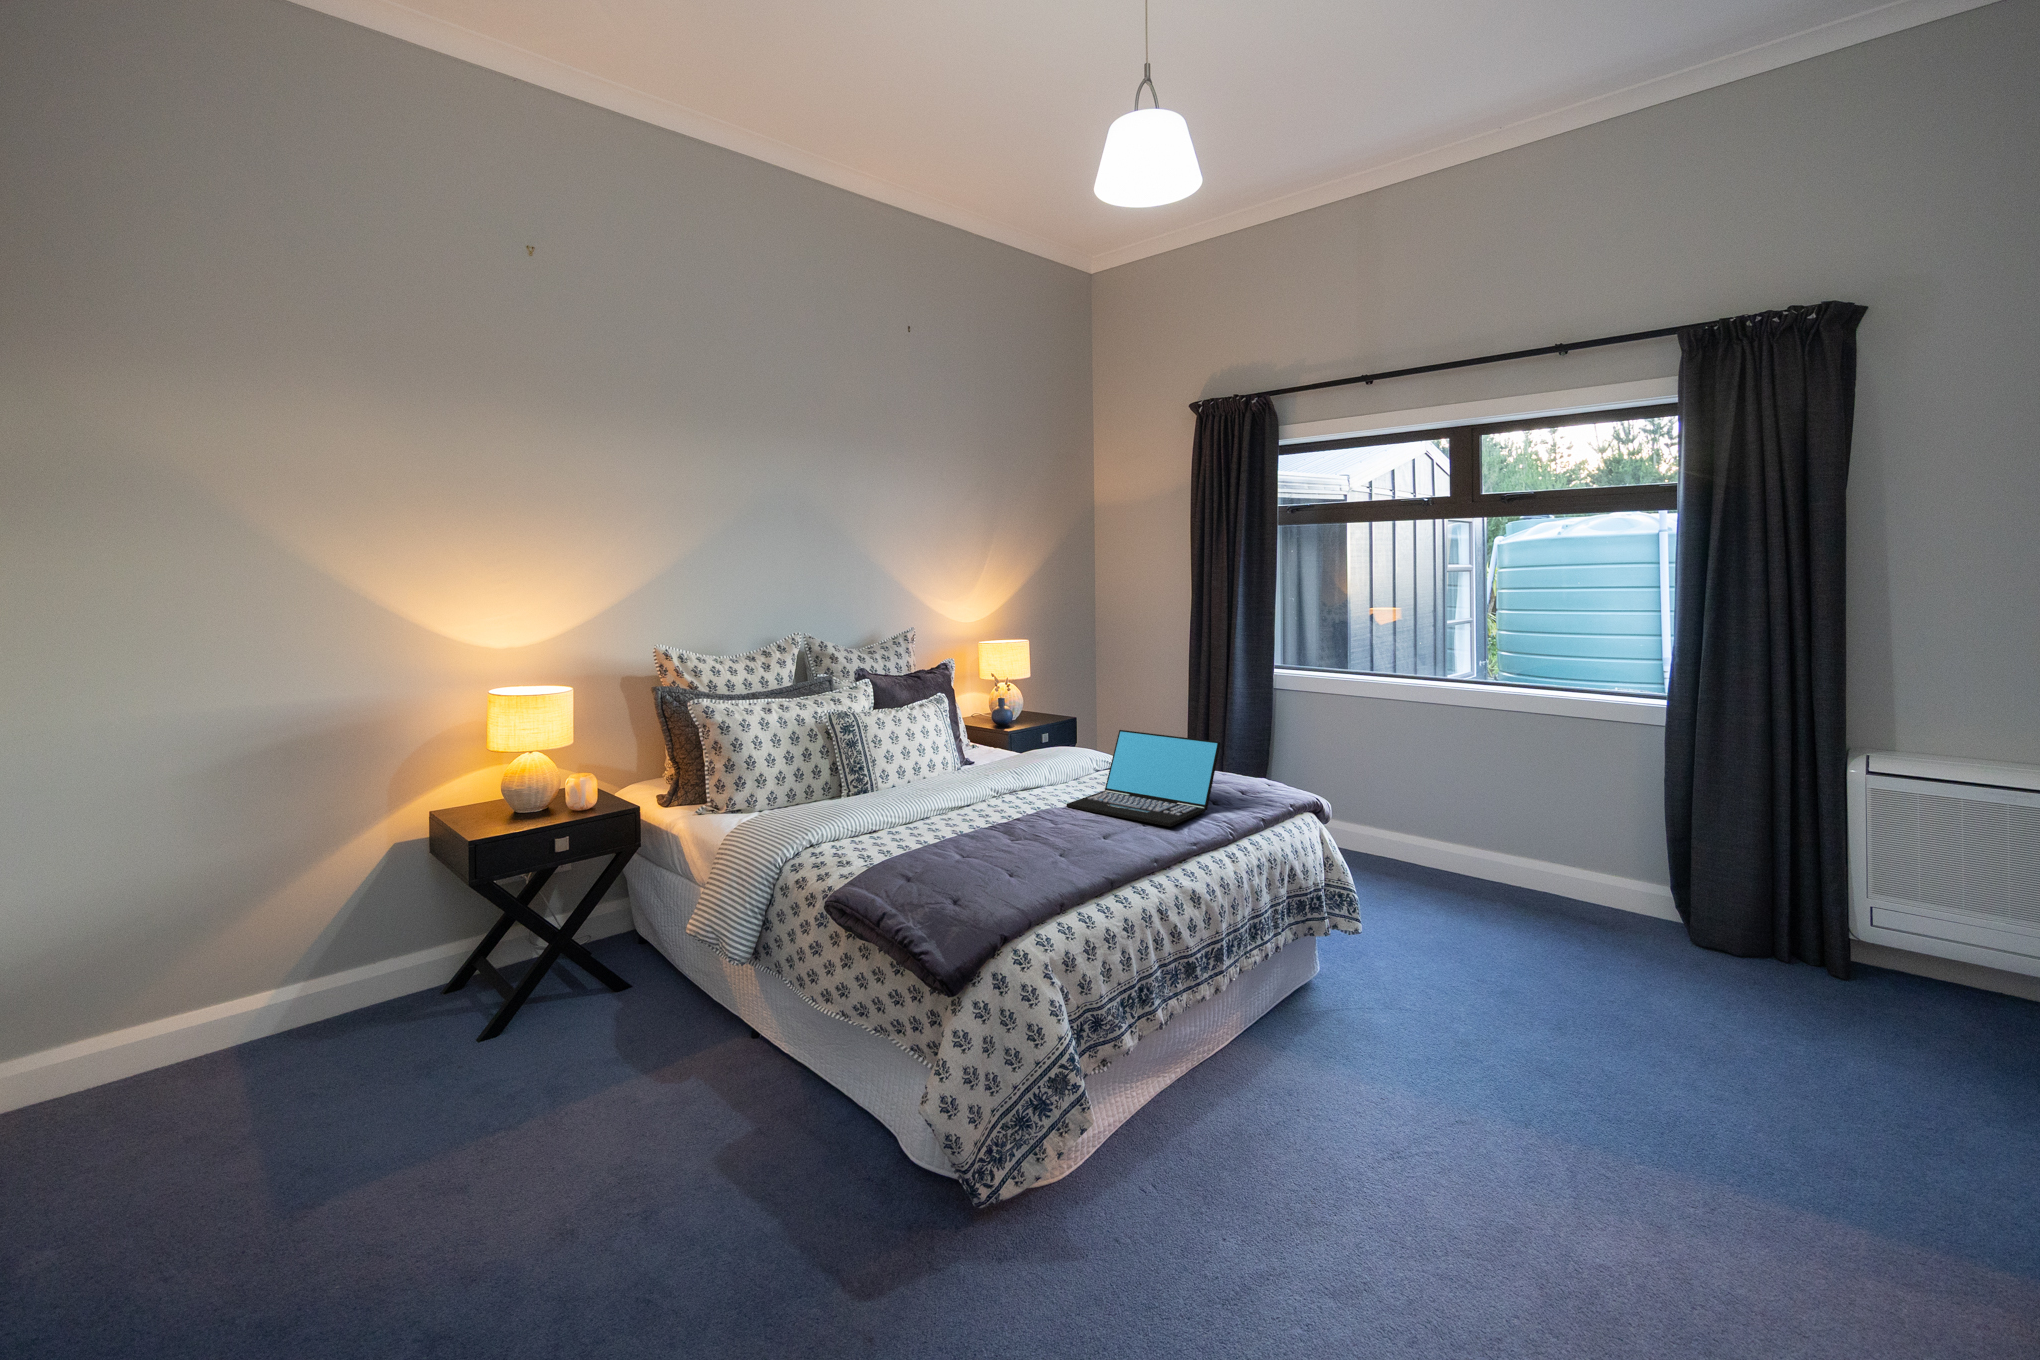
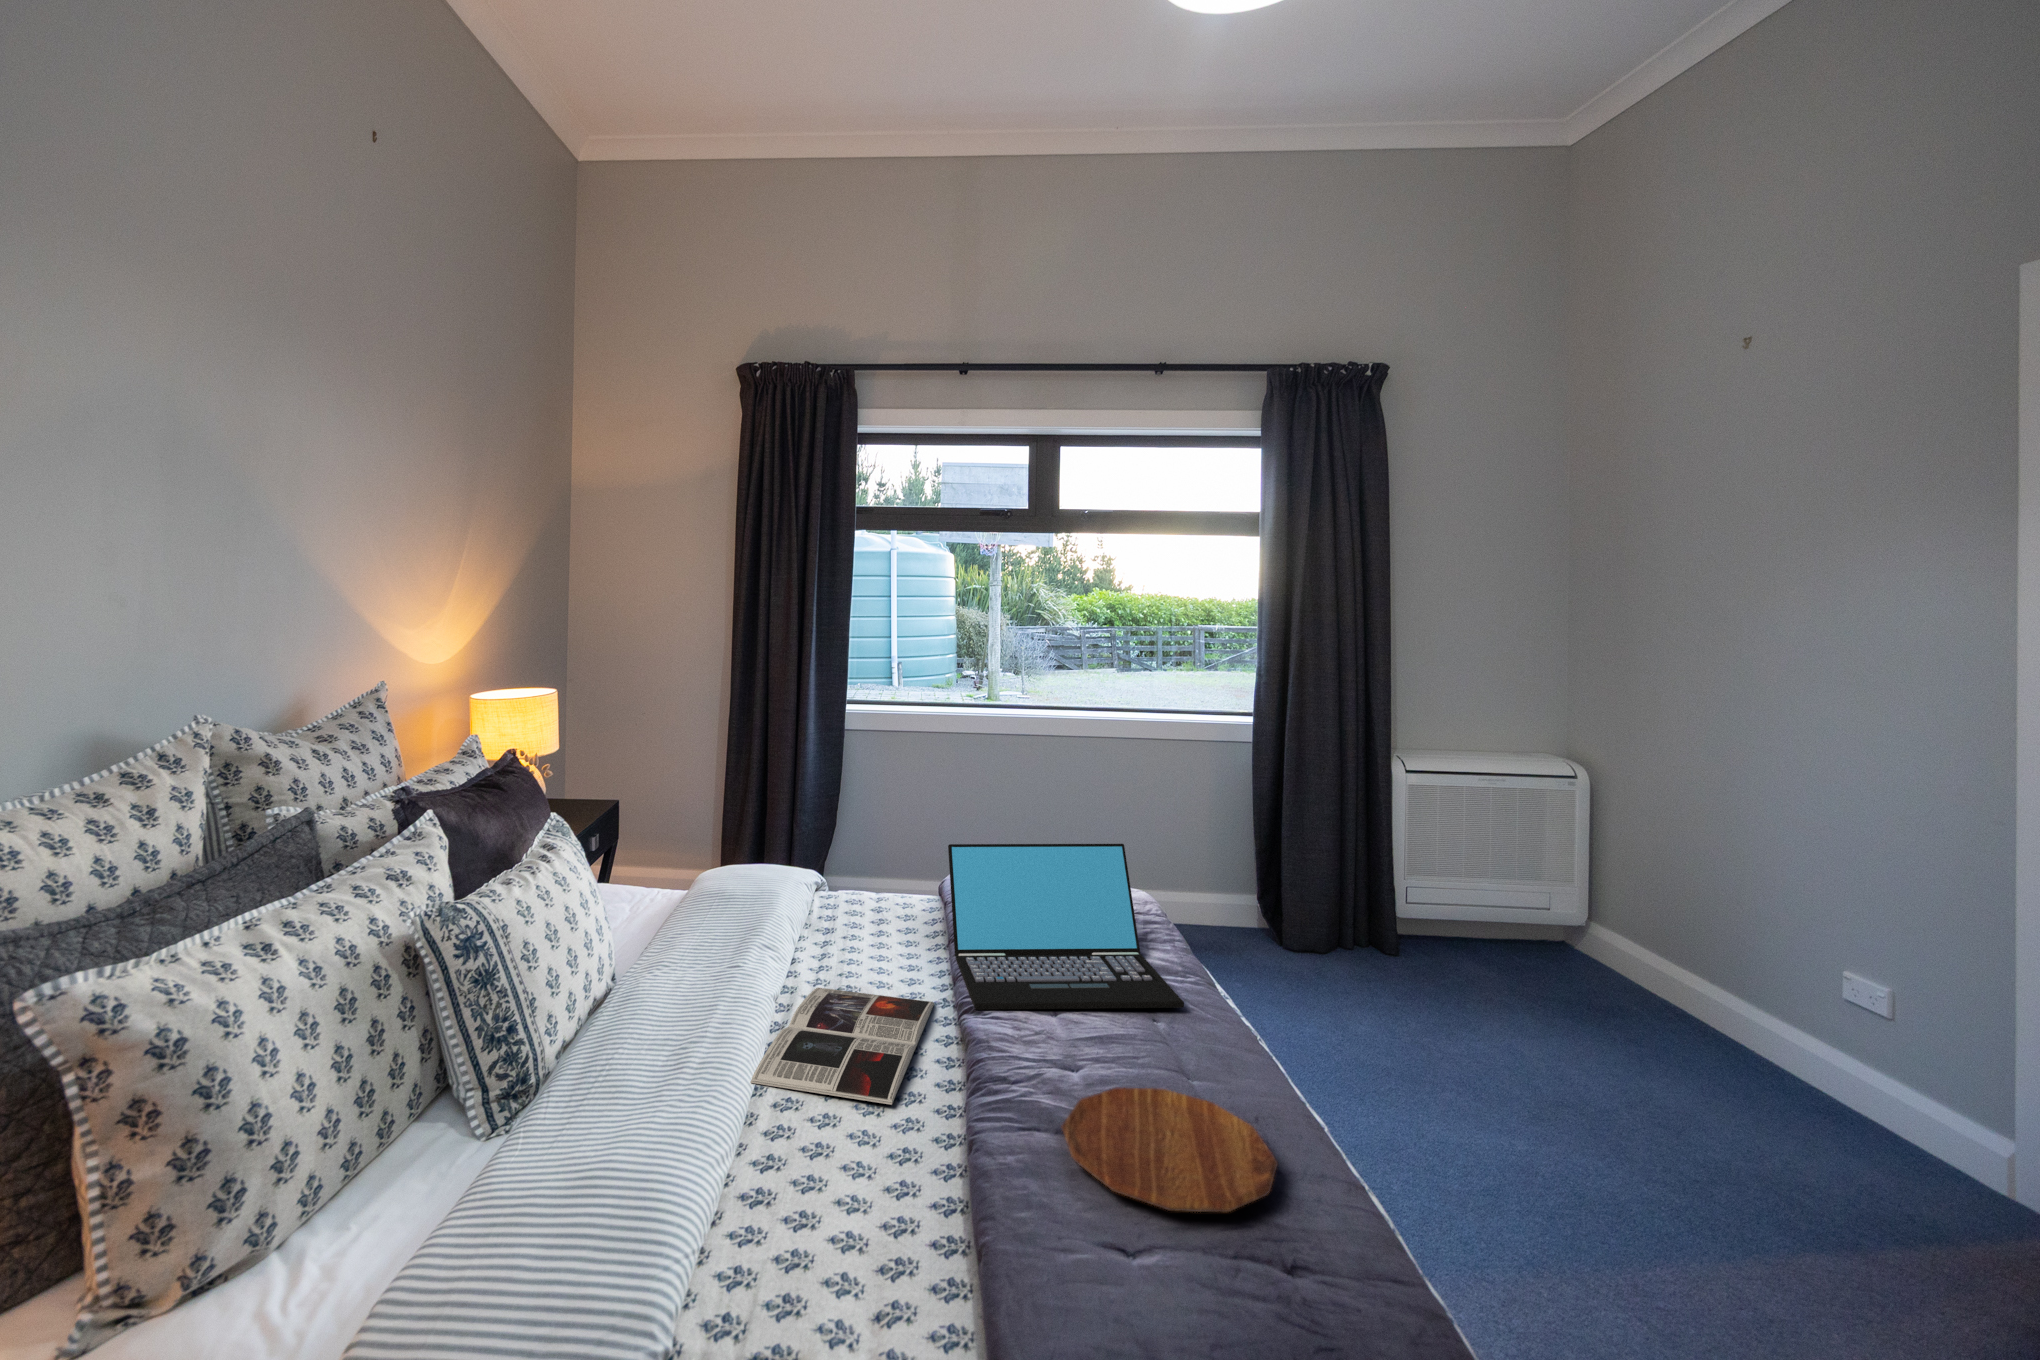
magazine: none [927,786,1051,817] -> present [751,988,934,1105]
tray: none [982,829,1081,862] -> present [1062,1088,1278,1212]

